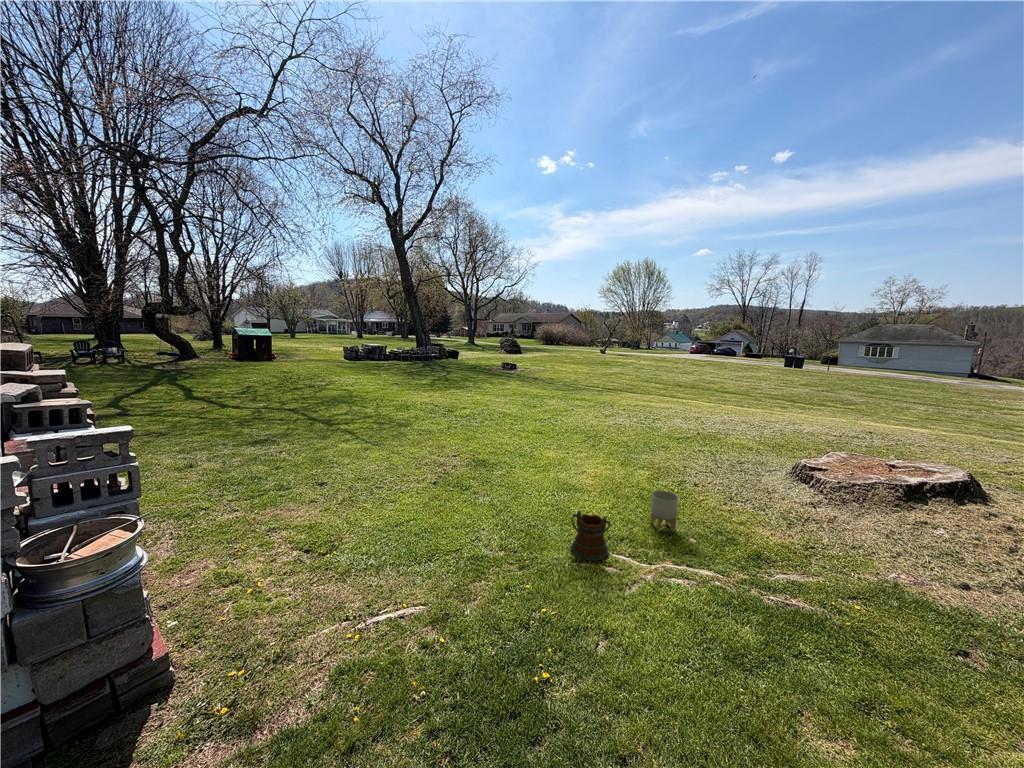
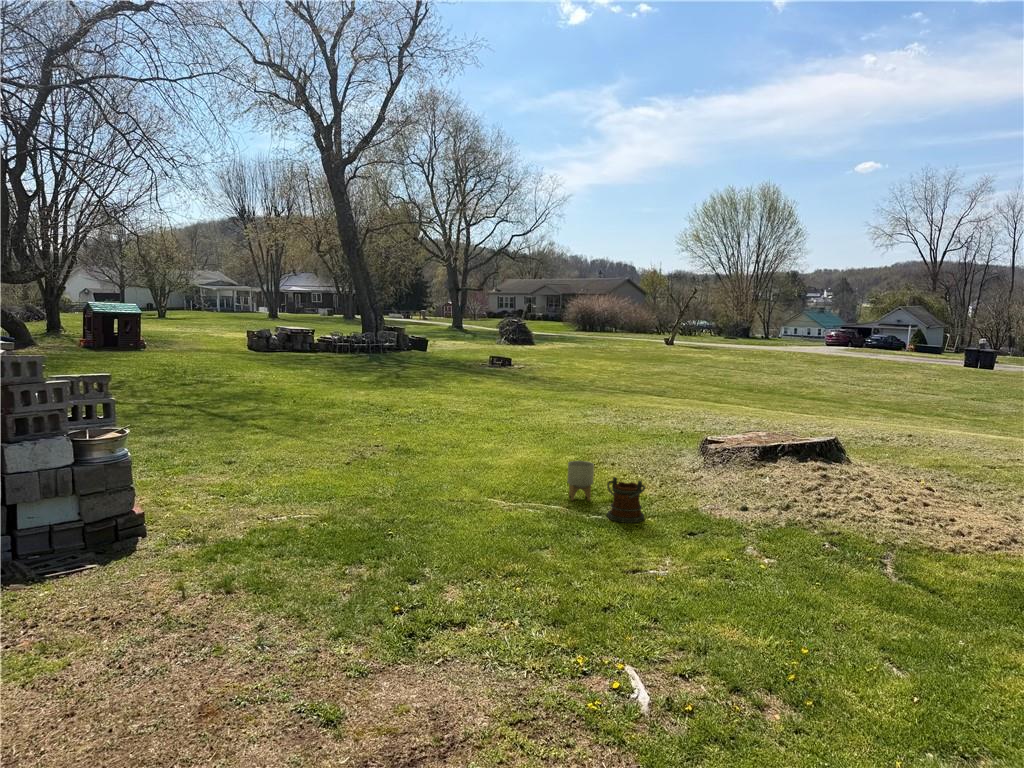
bucket: present [570,511,611,561] -> present [606,477,645,523]

